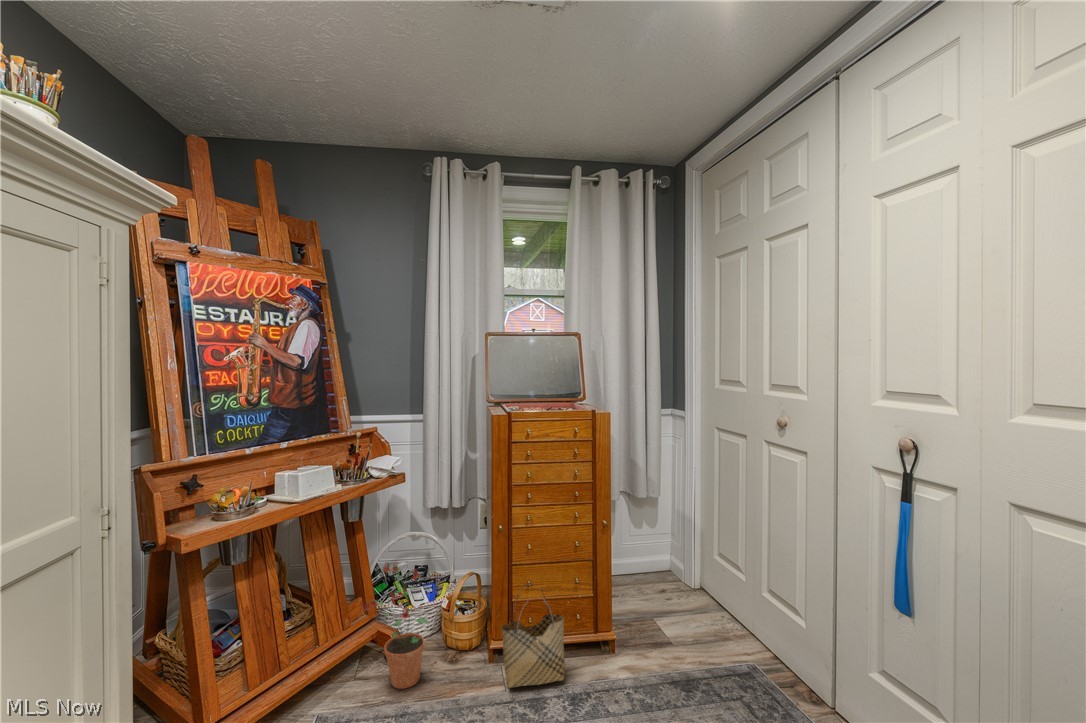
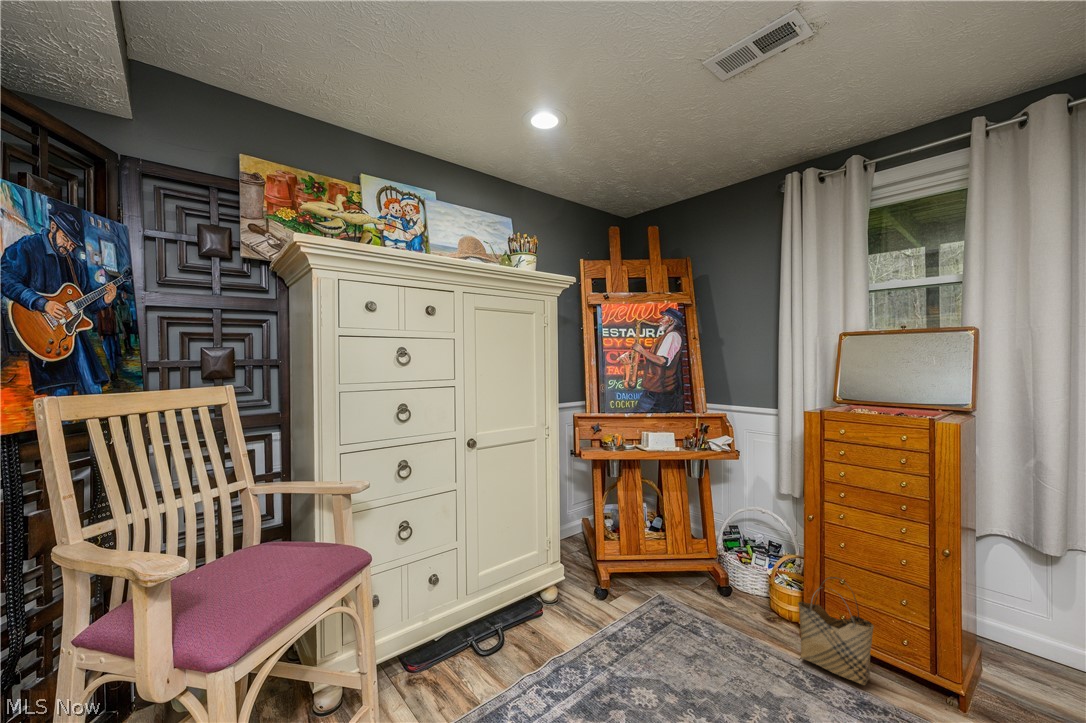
potted plant: present [365,562,428,689] -> none [695,513,743,613]

